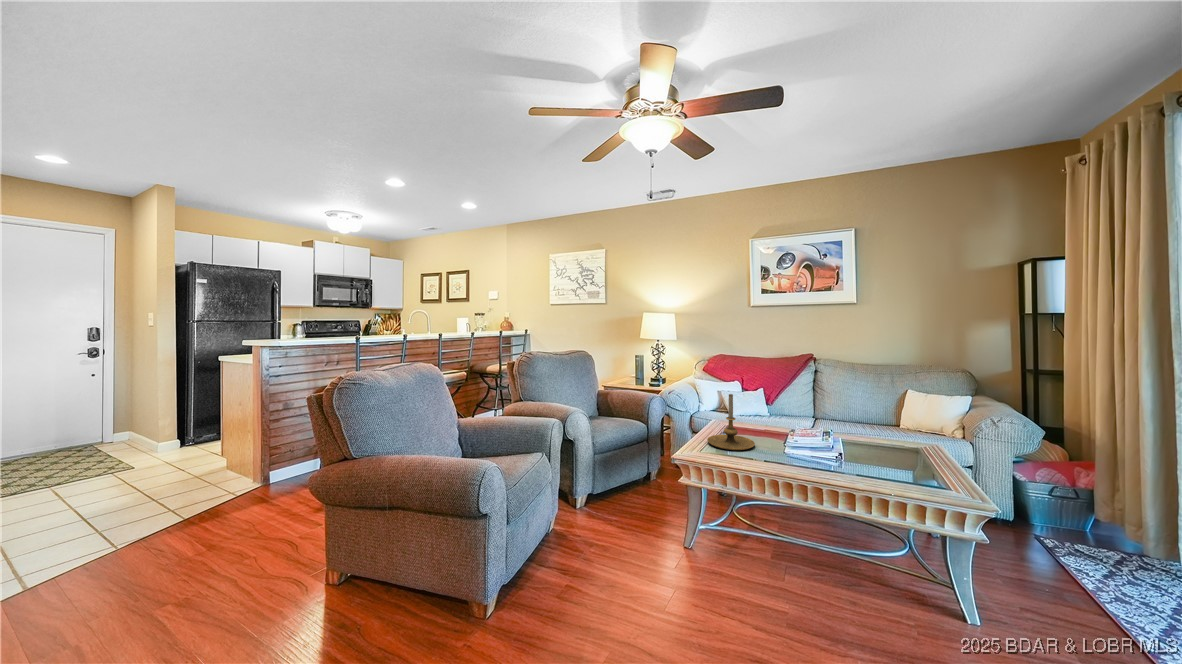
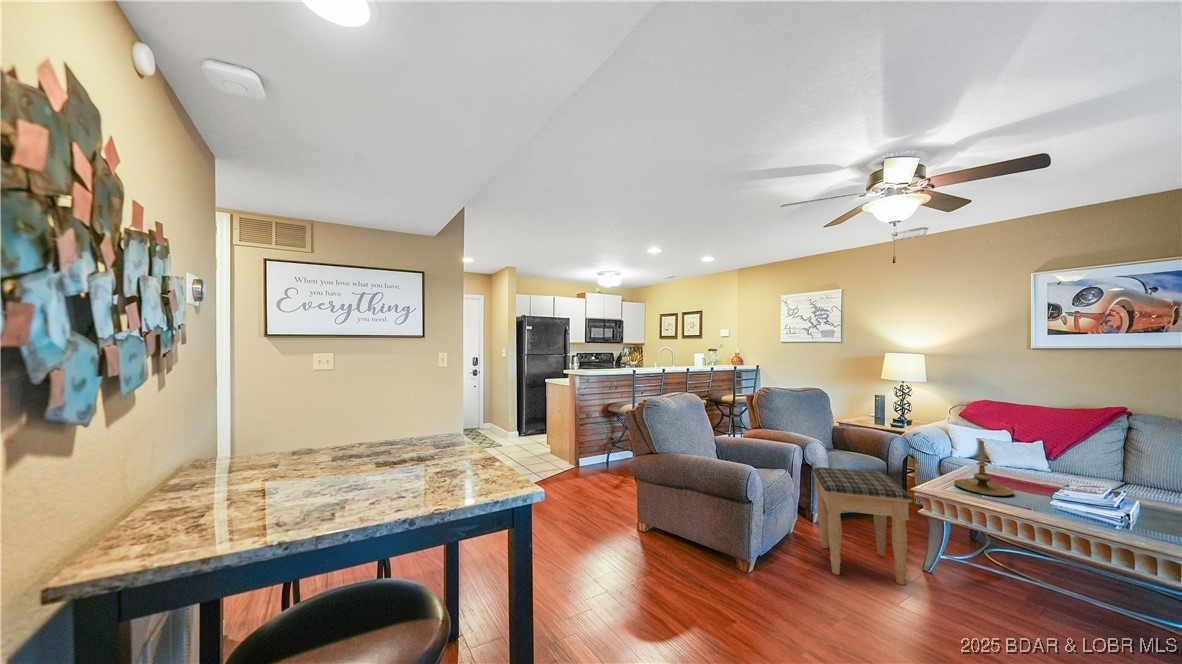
footstool: none [575,441,676,580] -> present [813,467,912,585]

